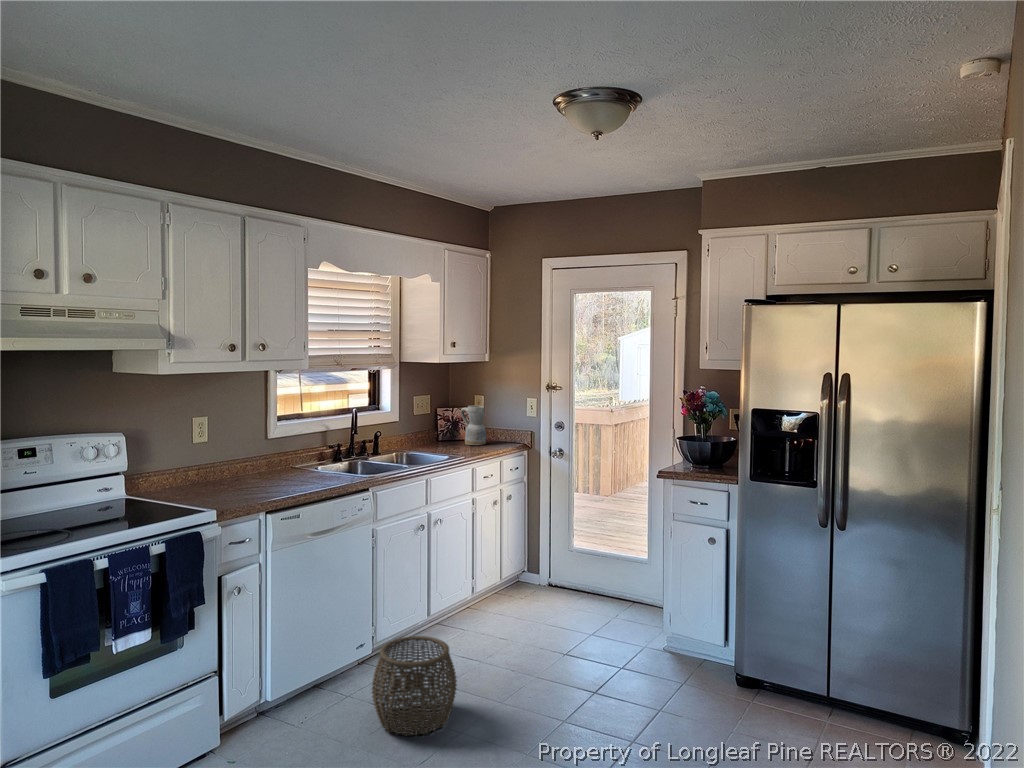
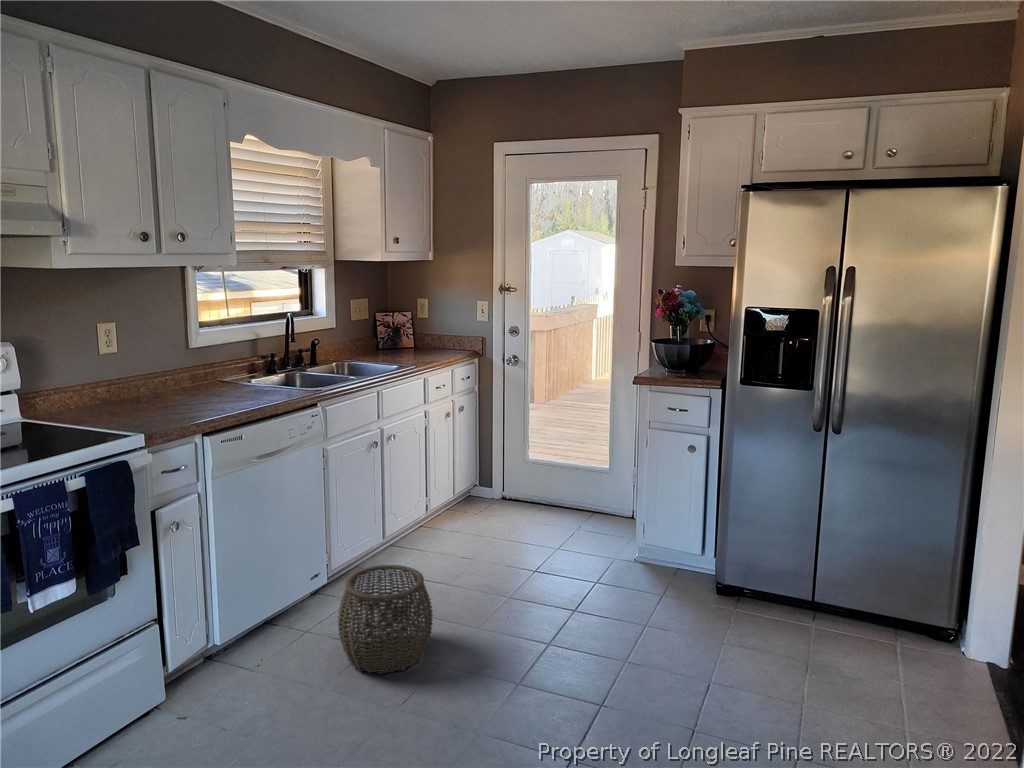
ceramic pitcher: present [461,405,486,445] -> none [404,309,433,353]

